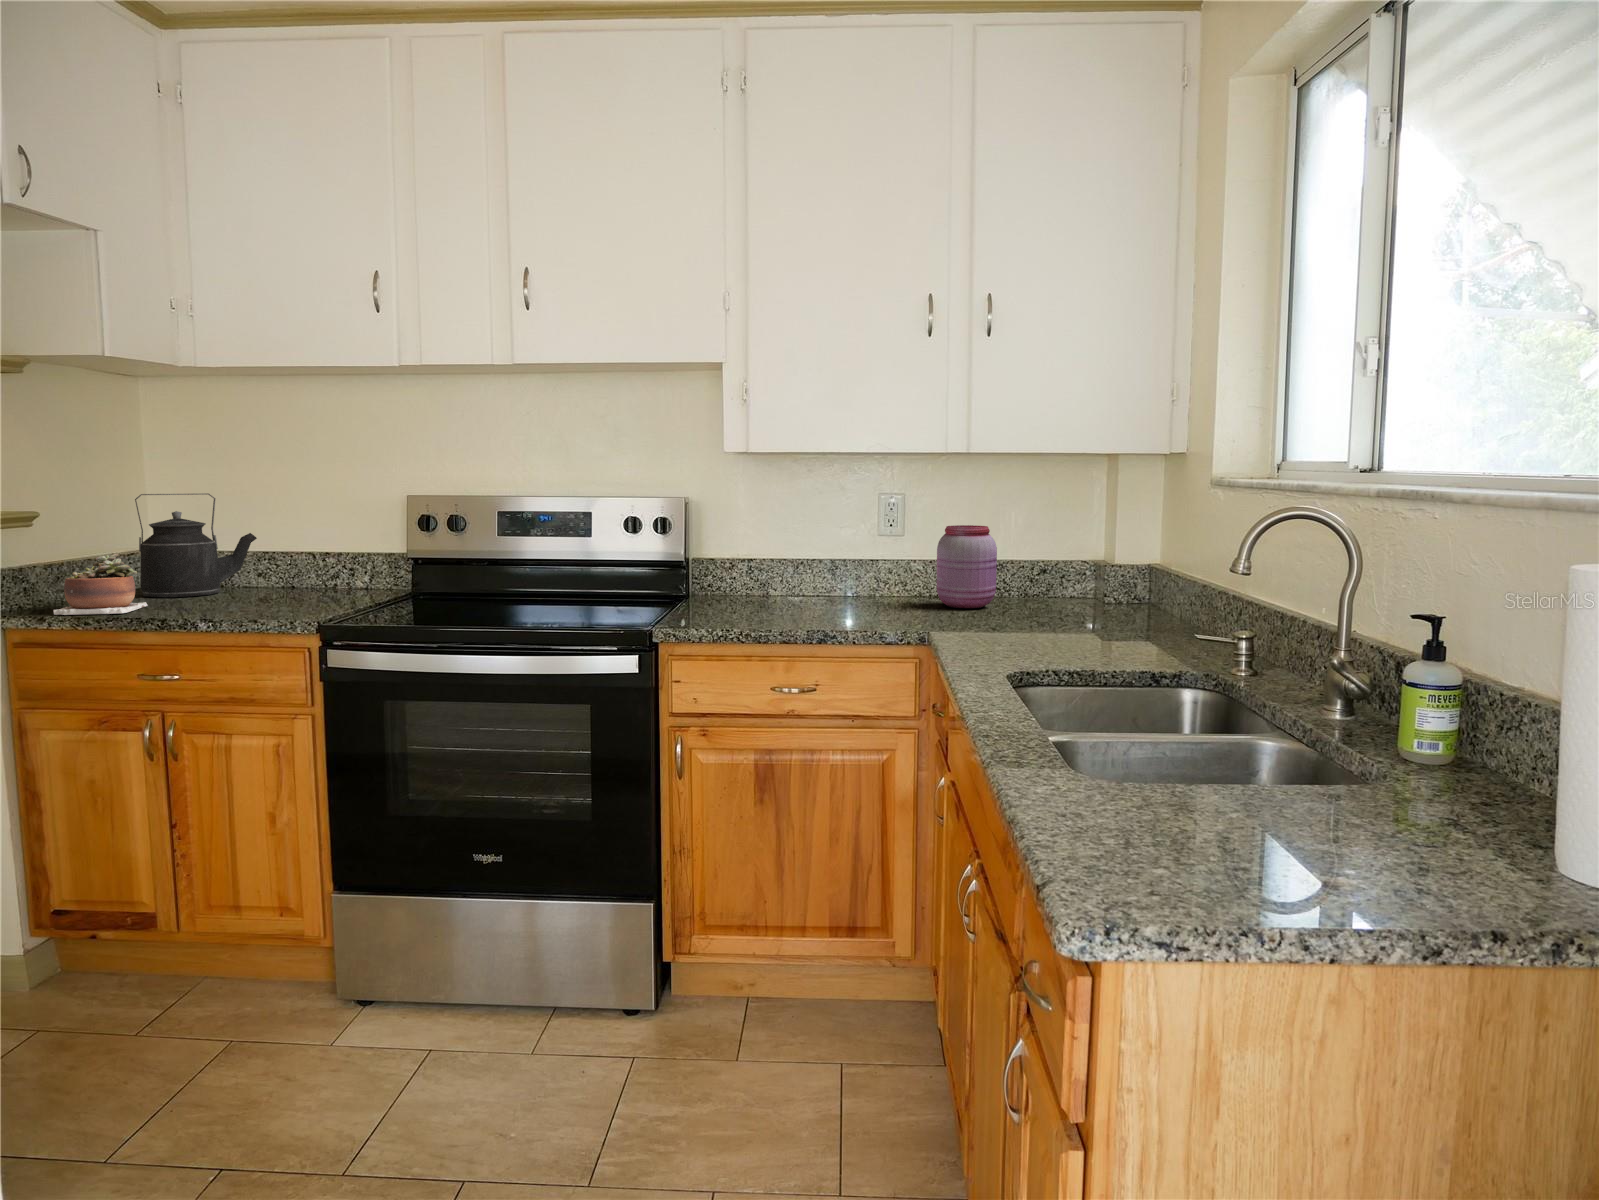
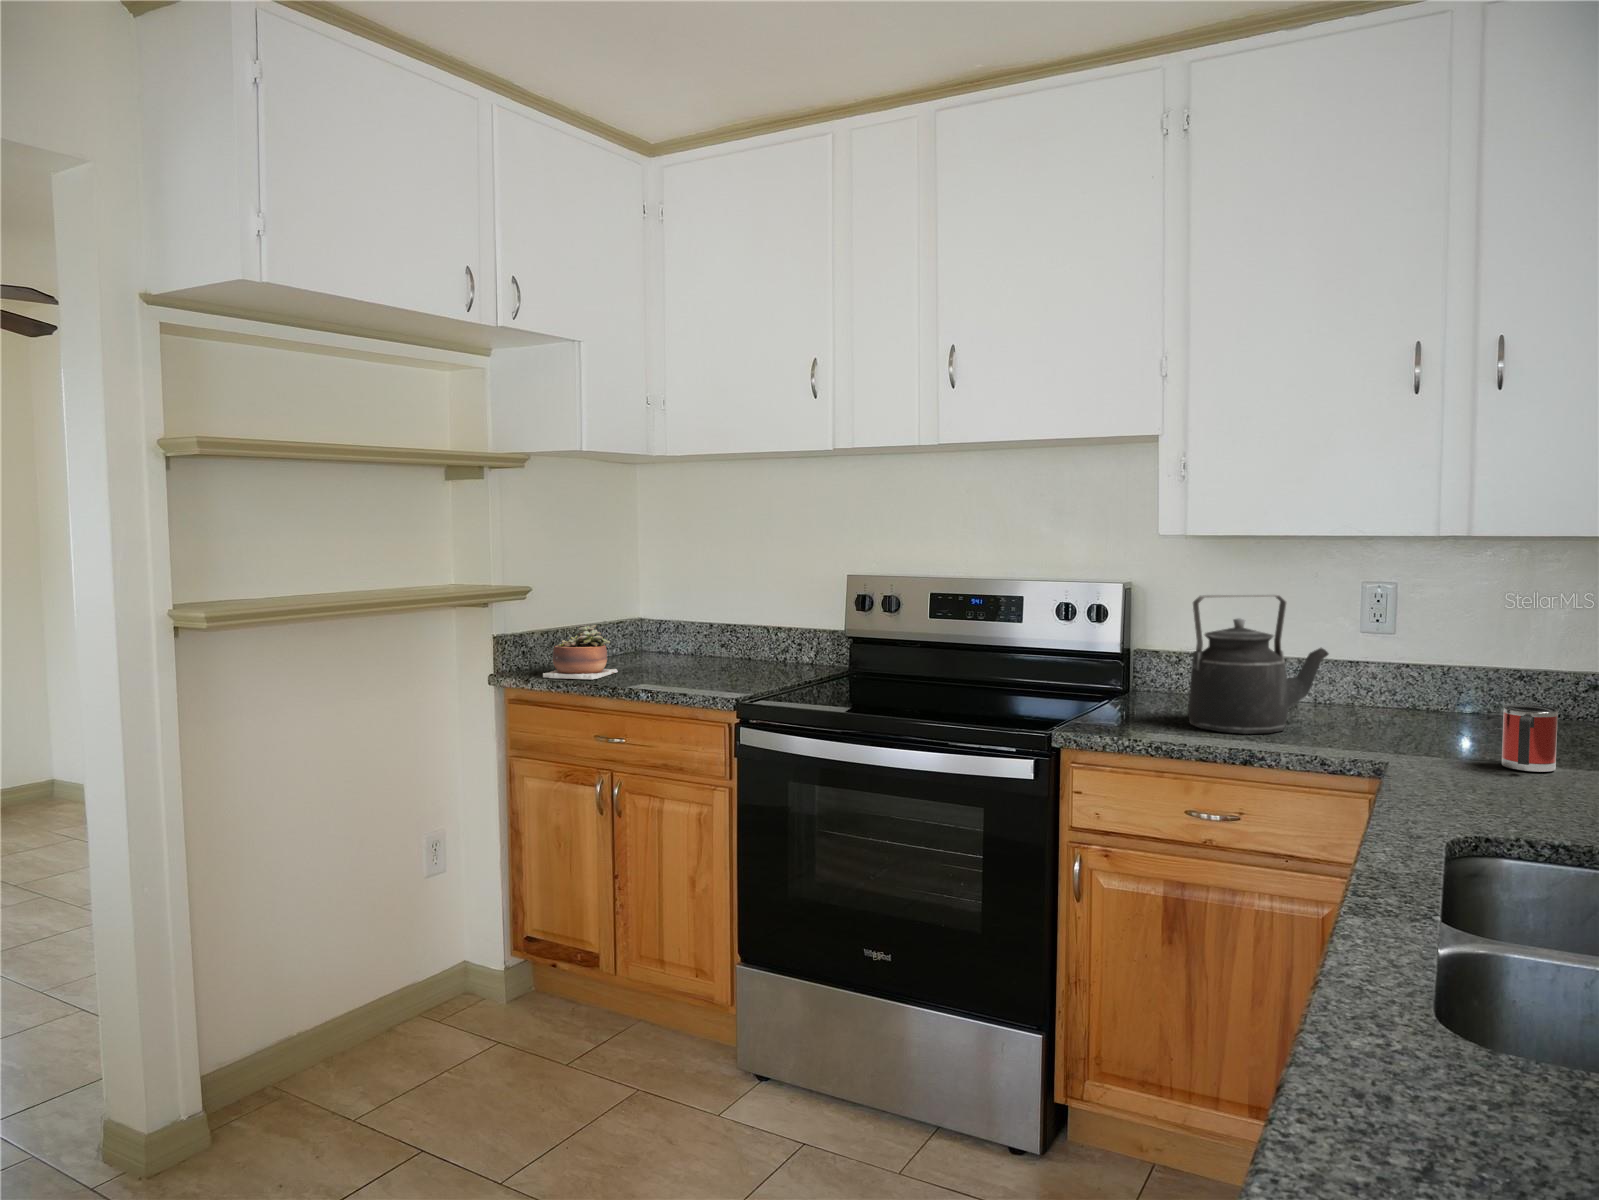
kettle: present [135,493,257,597] -> present [1188,595,1329,734]
jar: present [936,525,997,608] -> none [1430,625,1518,732]
mug: none [1003,579,1039,629] -> present [1502,704,1558,772]

